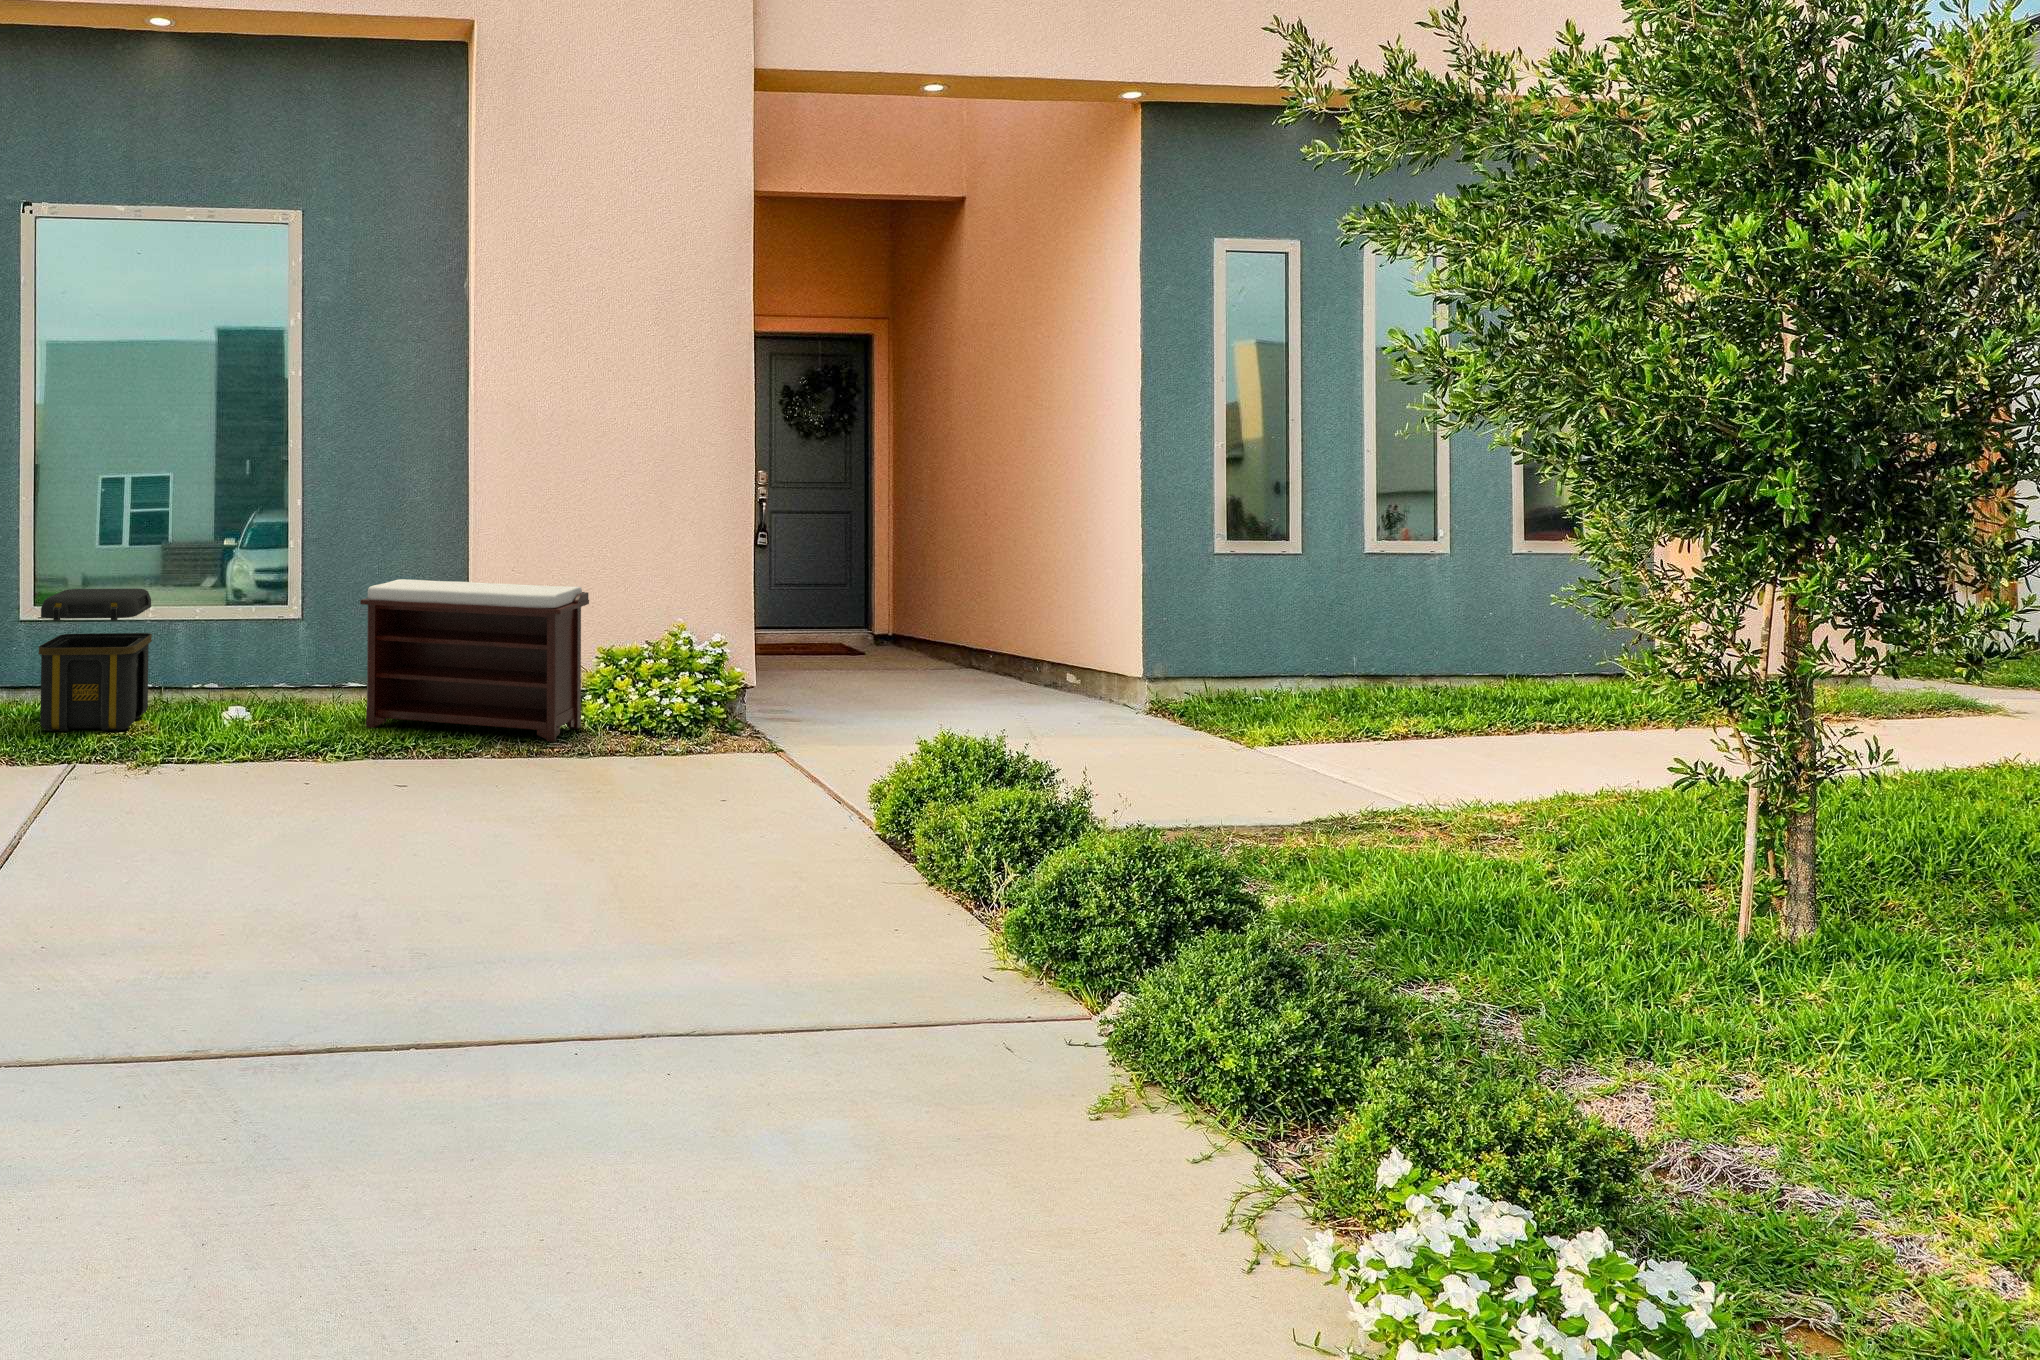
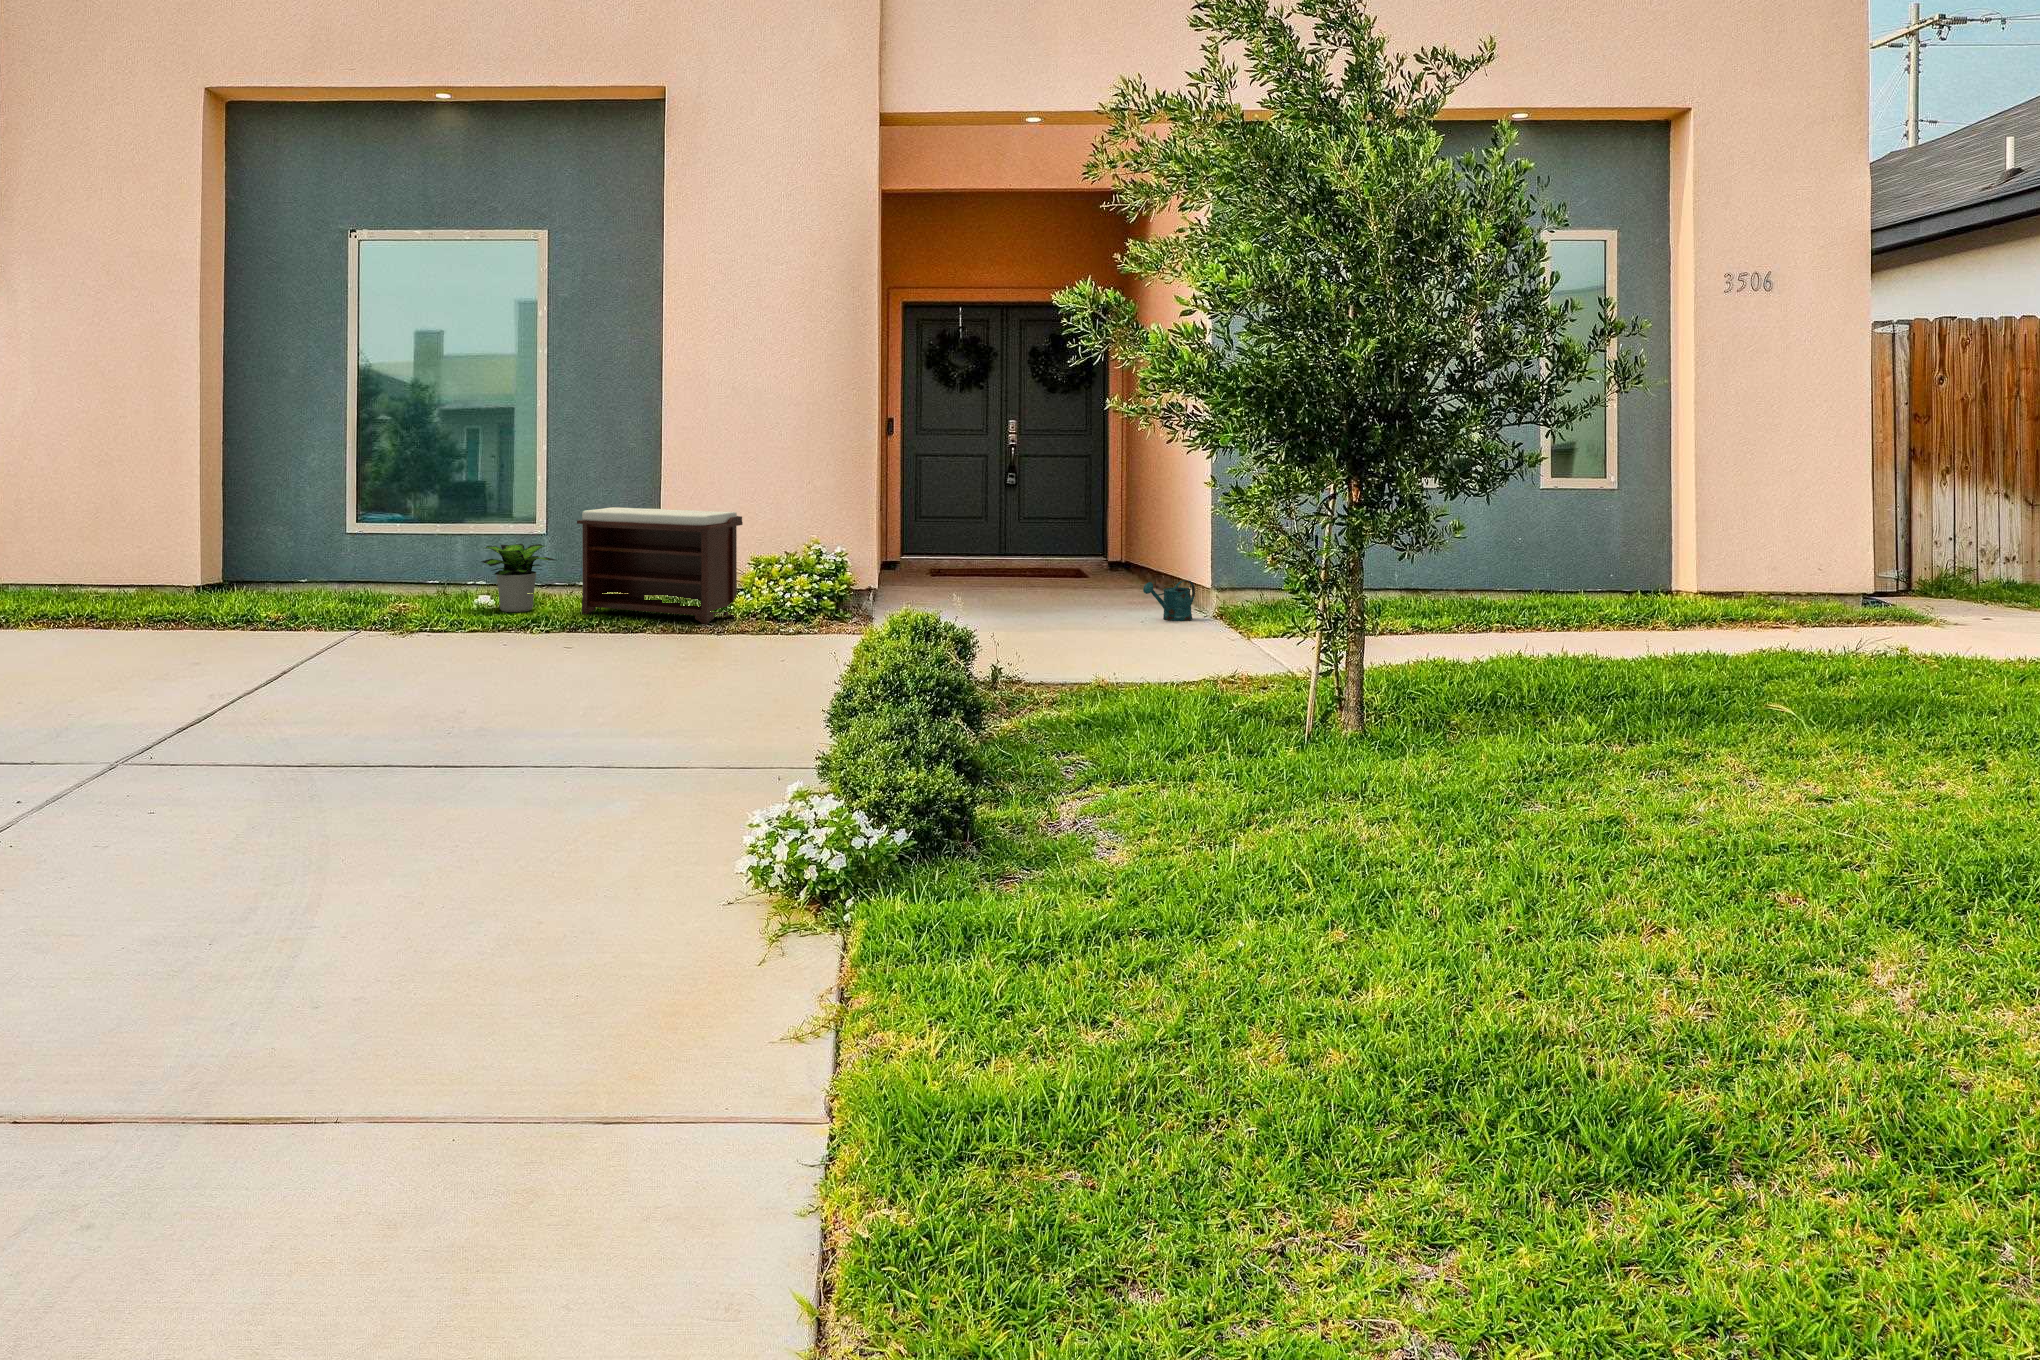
toolbox: present [38,588,152,731] -> none [352,512,437,612]
potted plant: none [223,630,328,727] -> present [481,544,556,612]
watering can: none [1074,660,1129,714] -> present [1143,580,1195,621]

